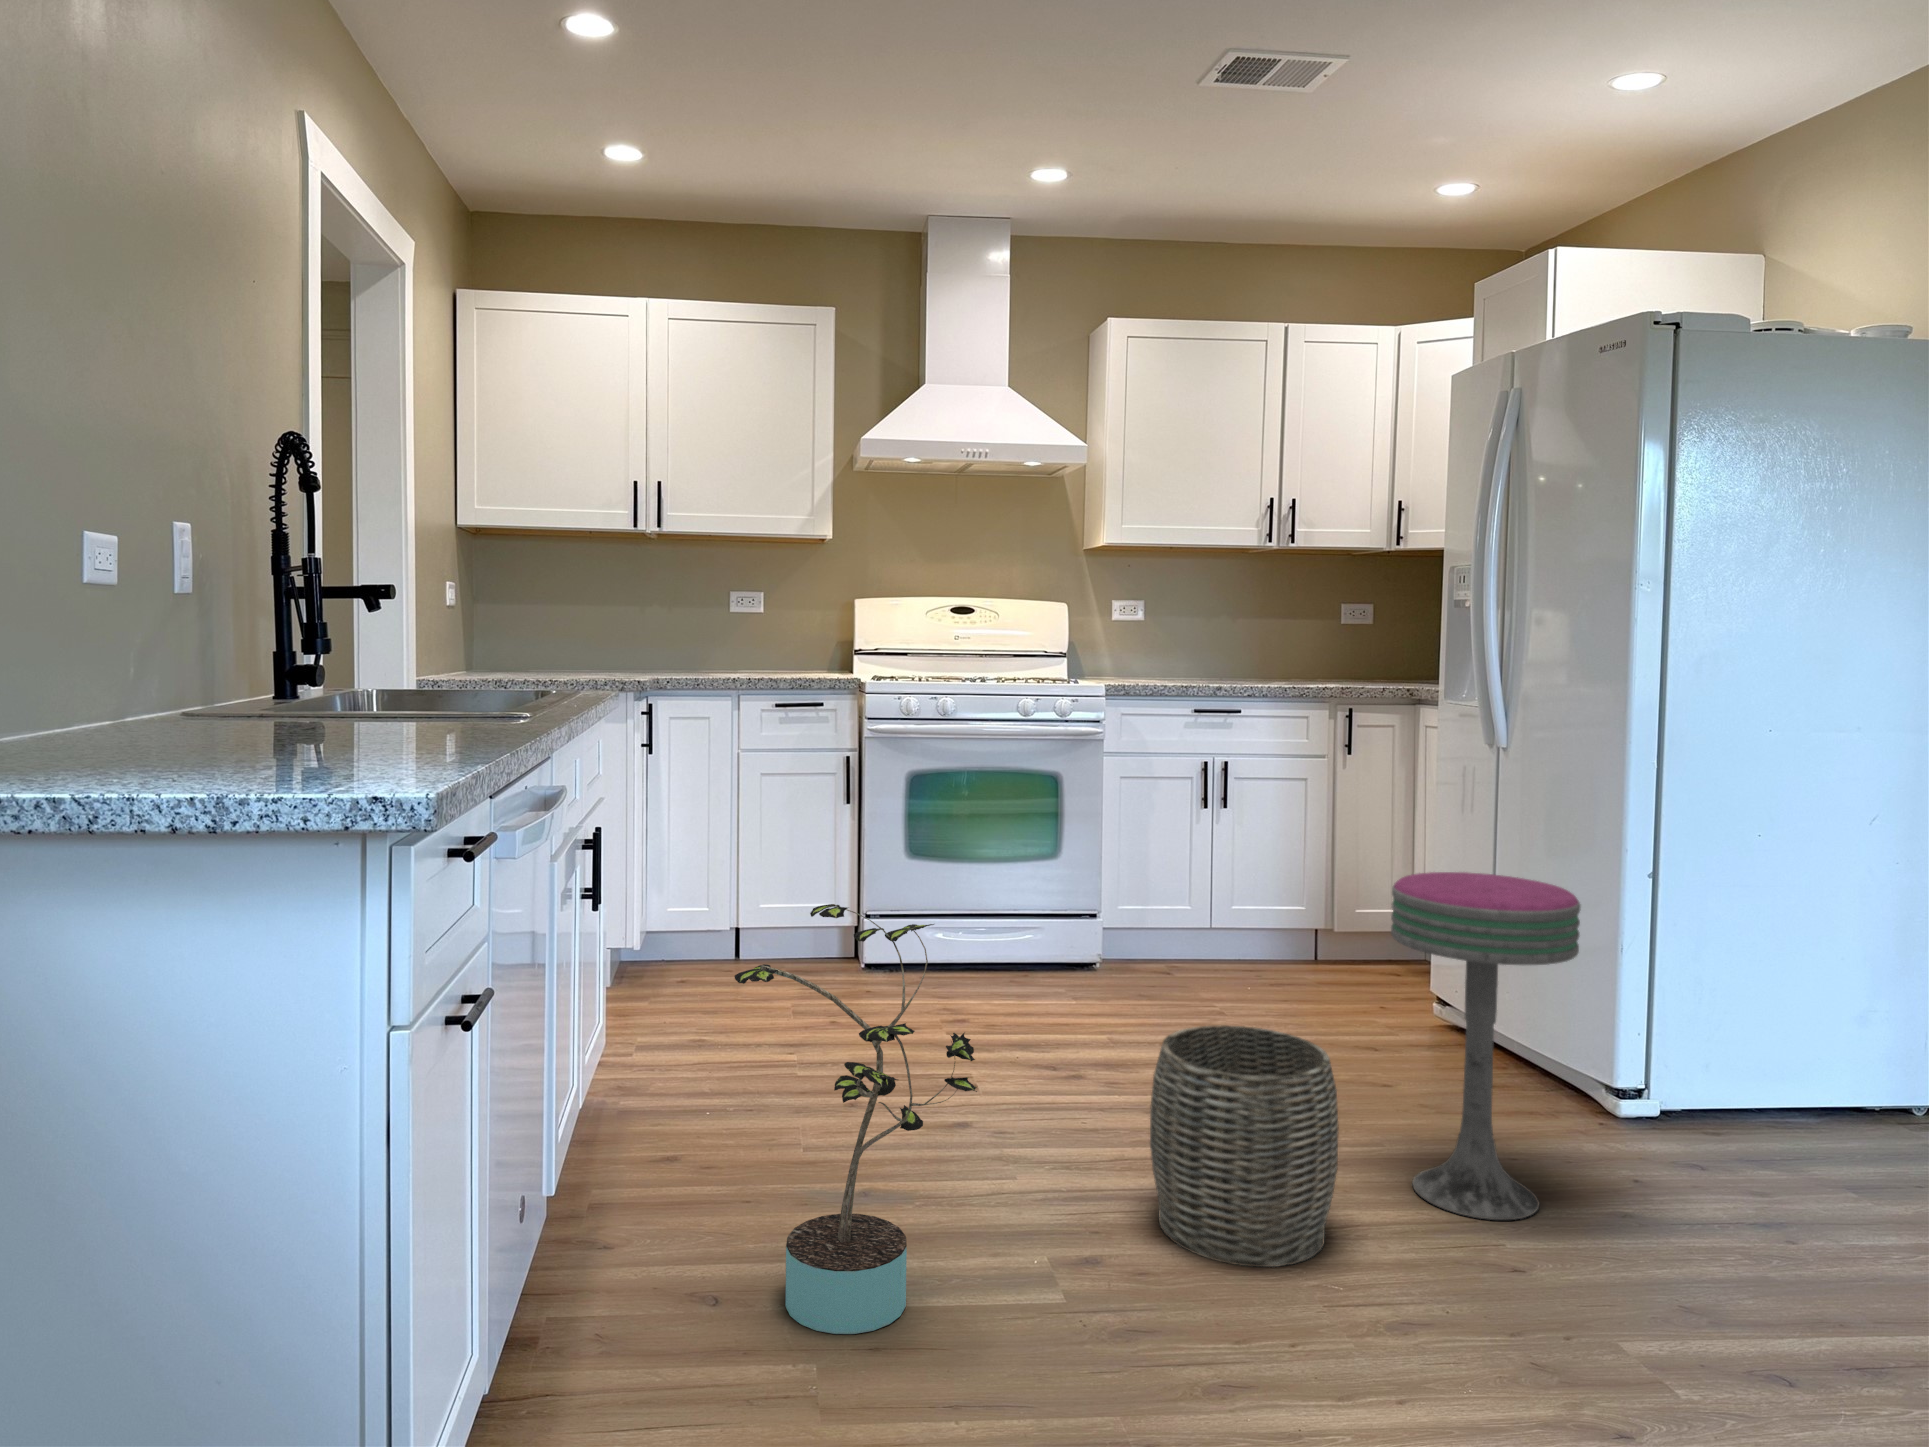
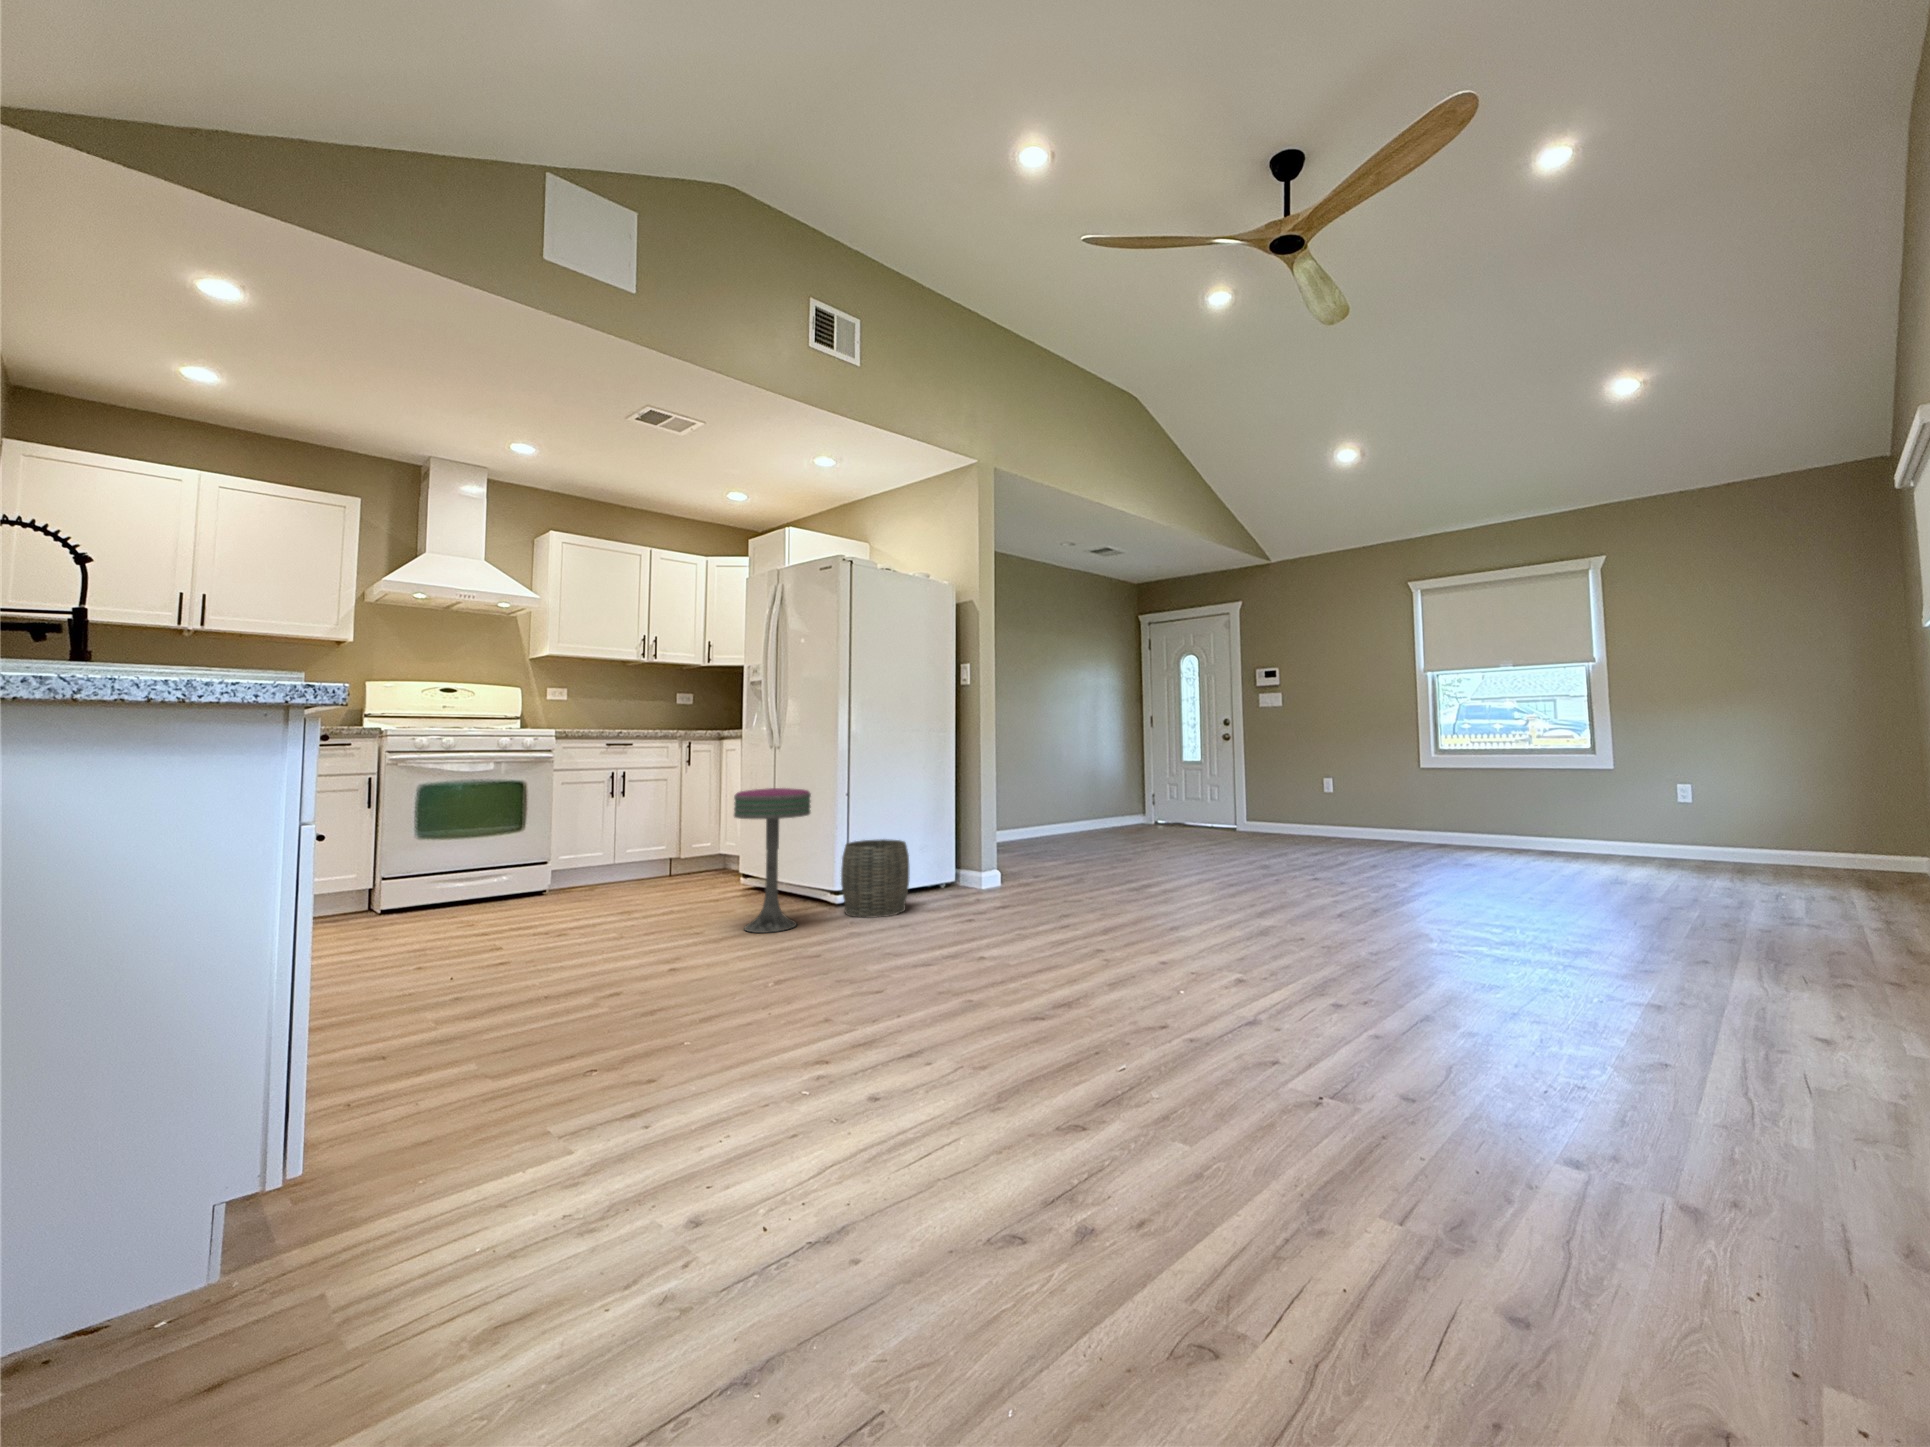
potted plant: present [735,904,977,1334] -> none [394,807,550,1036]
woven basket: present [1150,1025,1338,1267] -> present [841,839,909,918]

